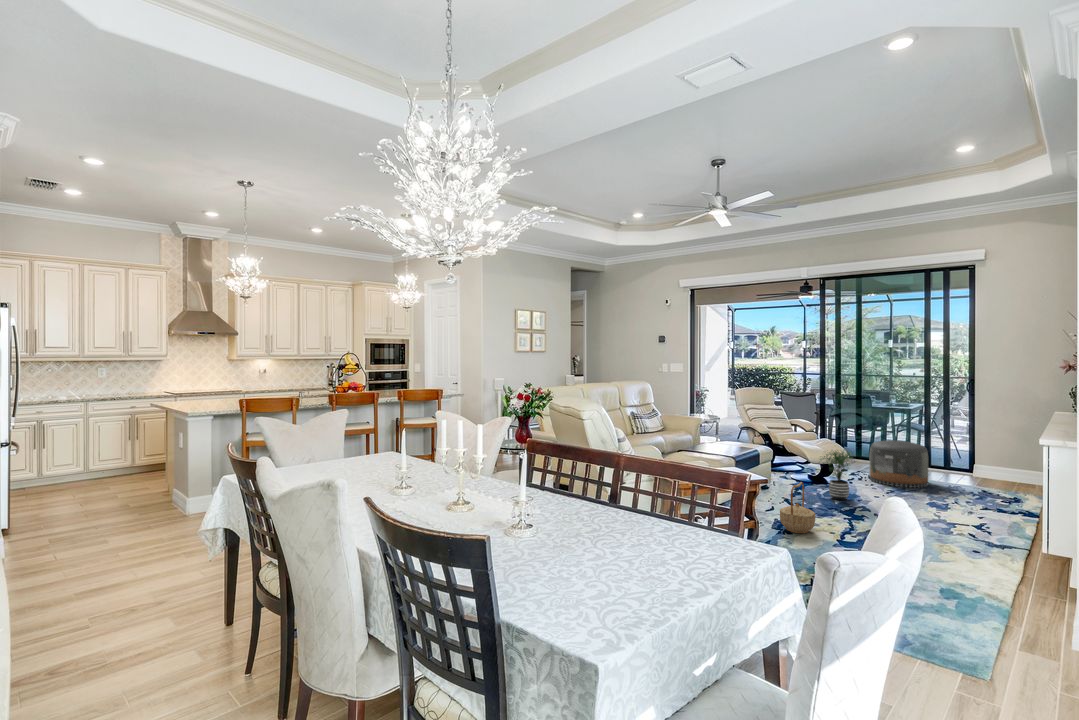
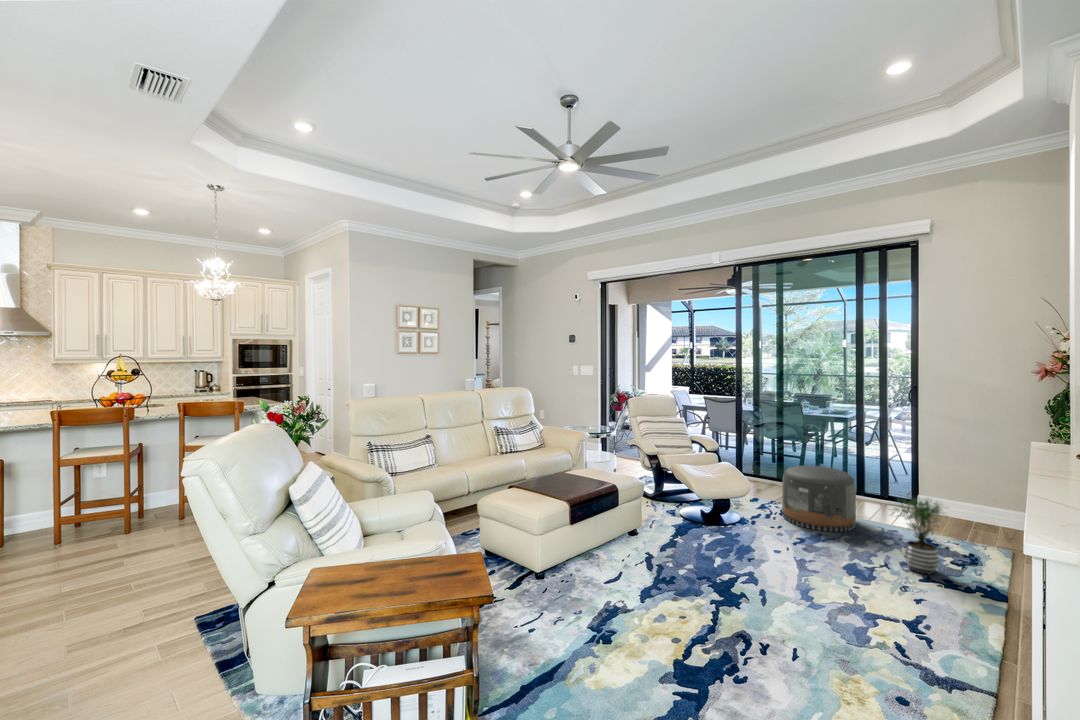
potted plant: present [820,450,852,500] -> present [890,498,942,574]
basket: present [780,482,815,533] -> none [604,554,654,639]

